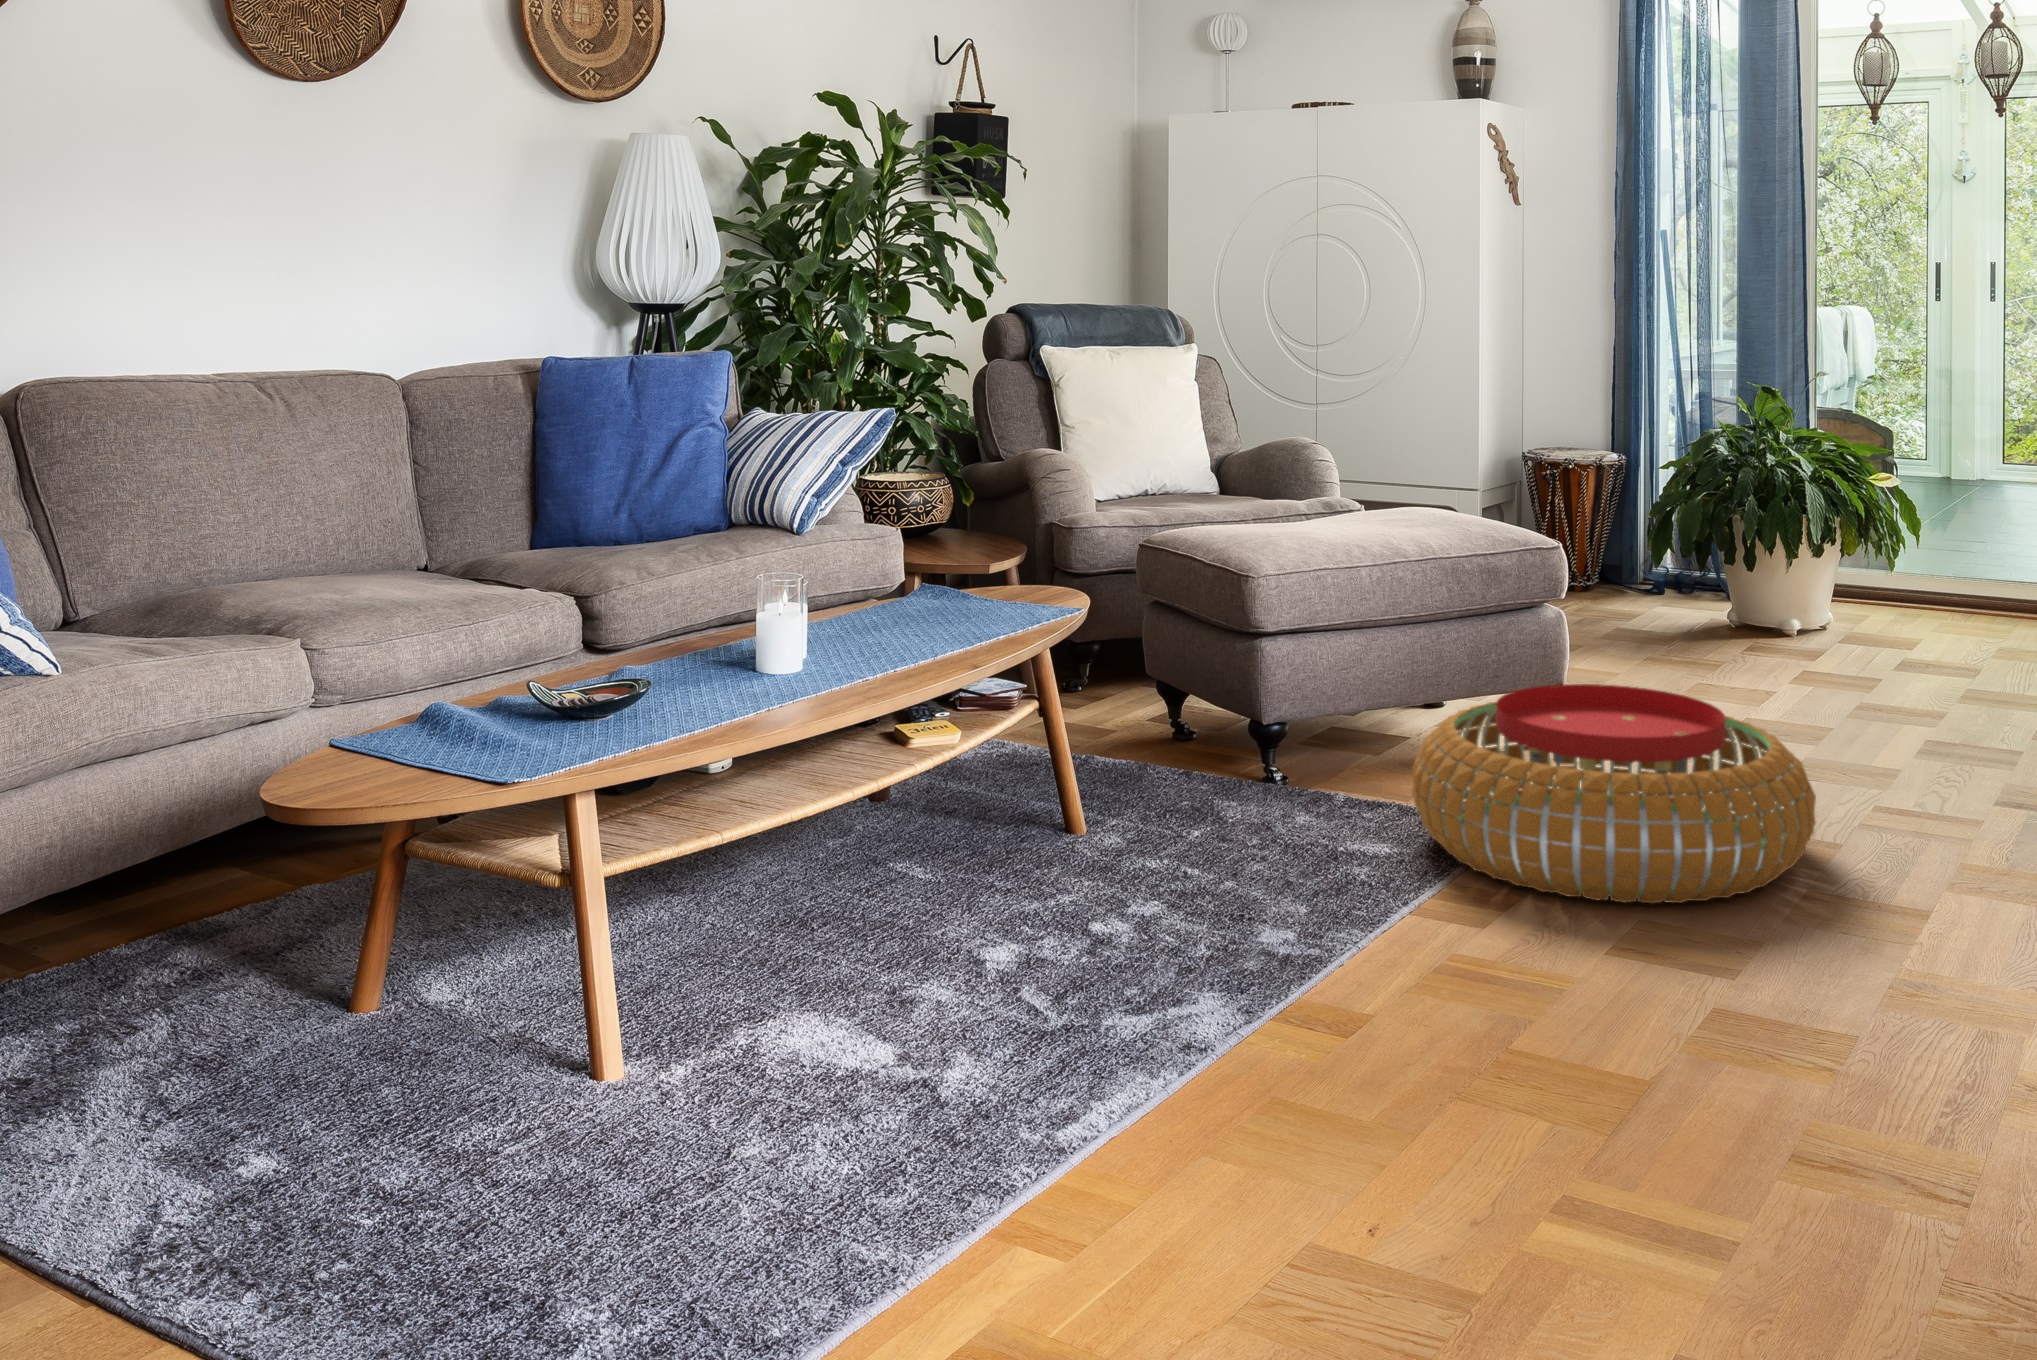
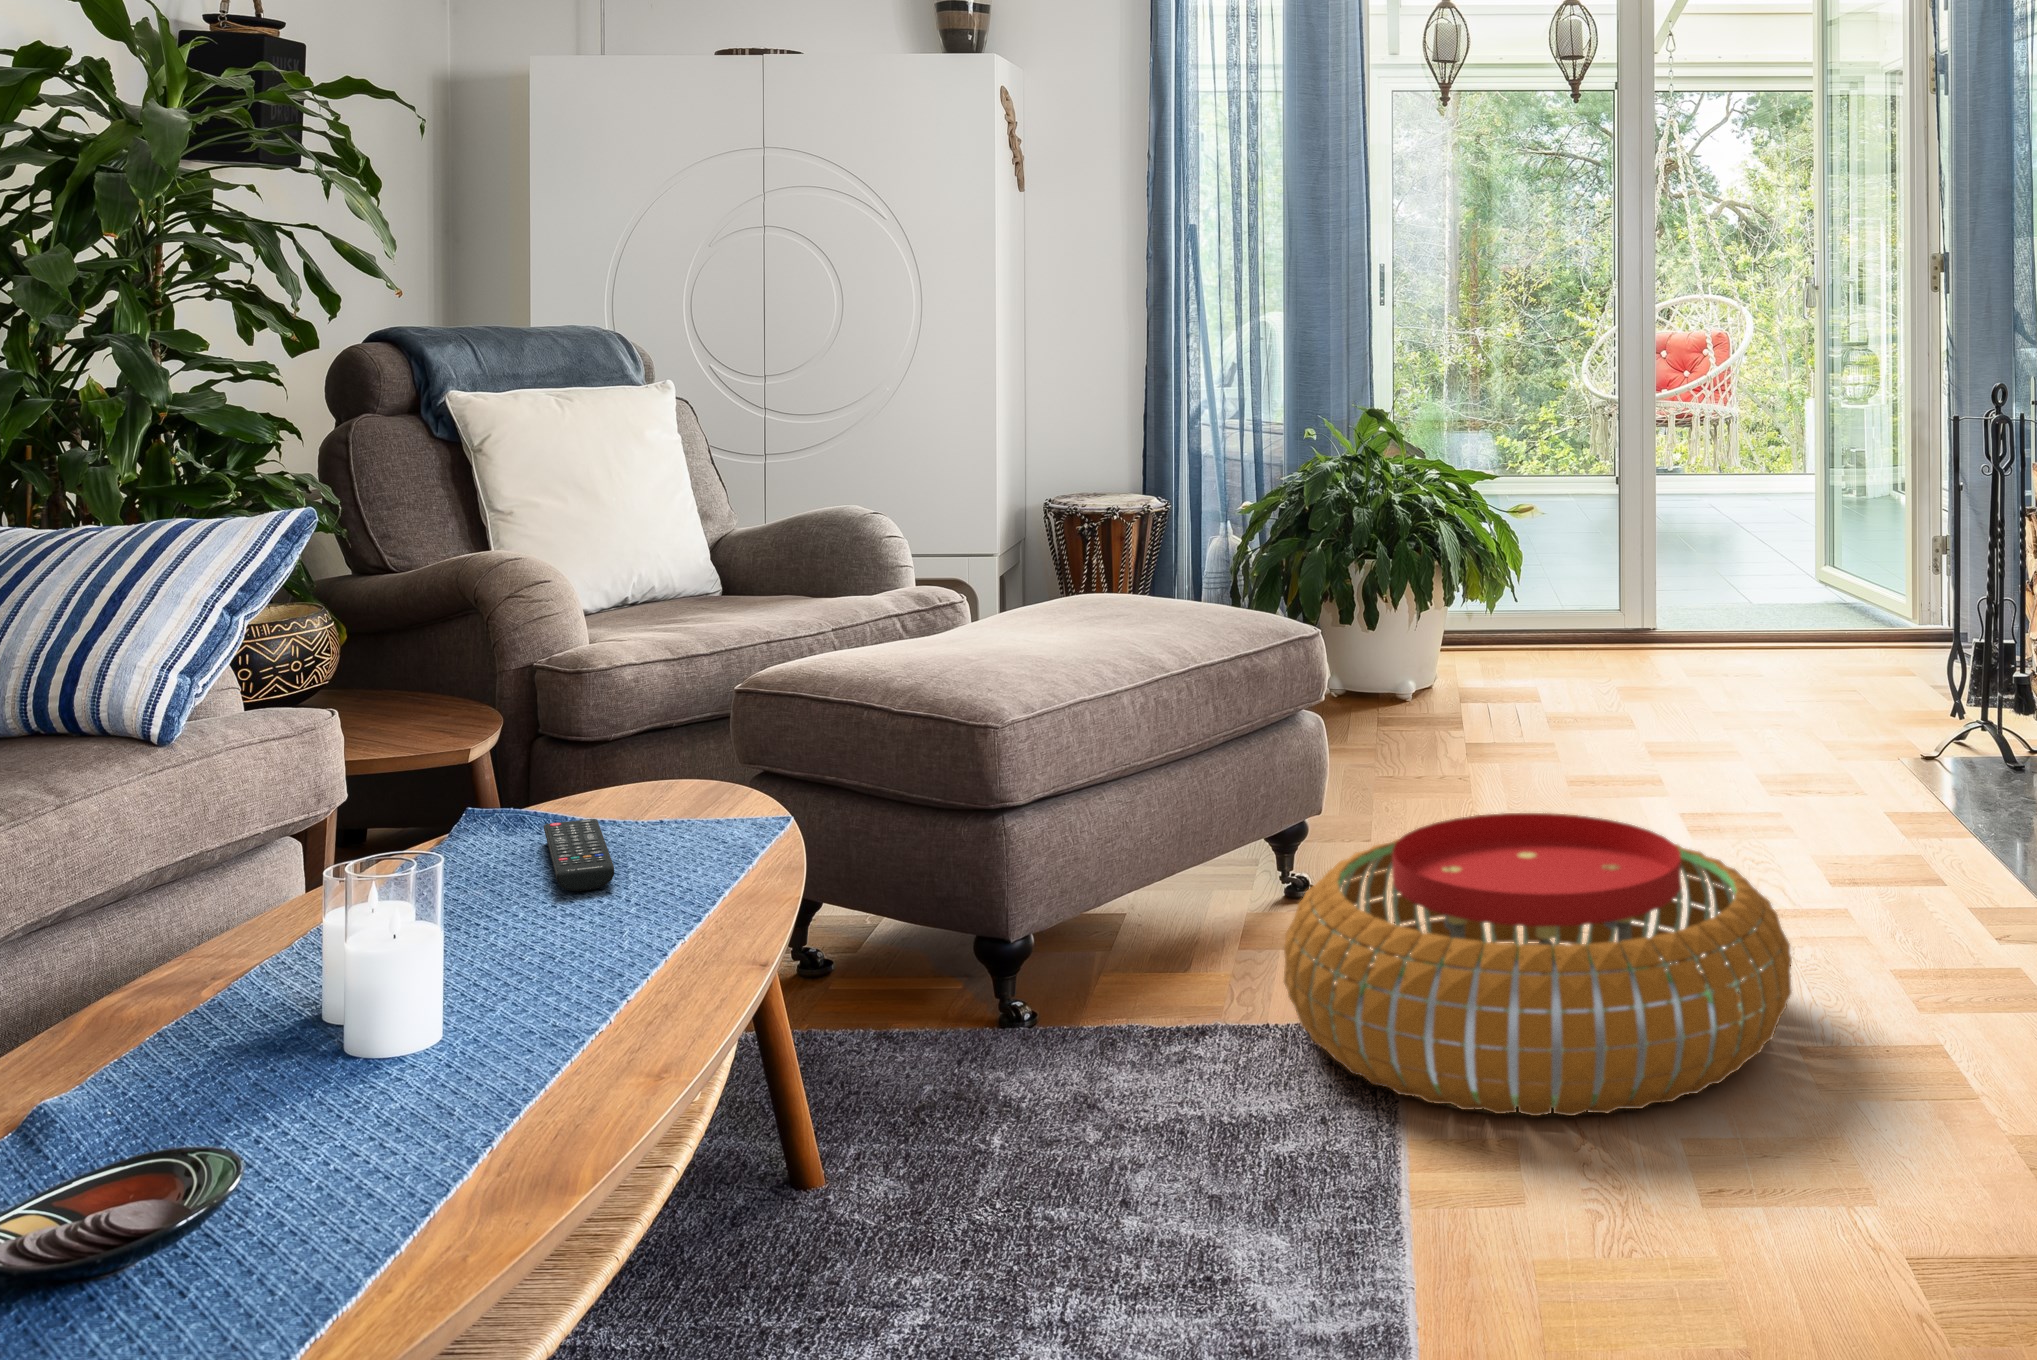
remote control: none [899,592,957,625] -> present [544,819,614,891]

